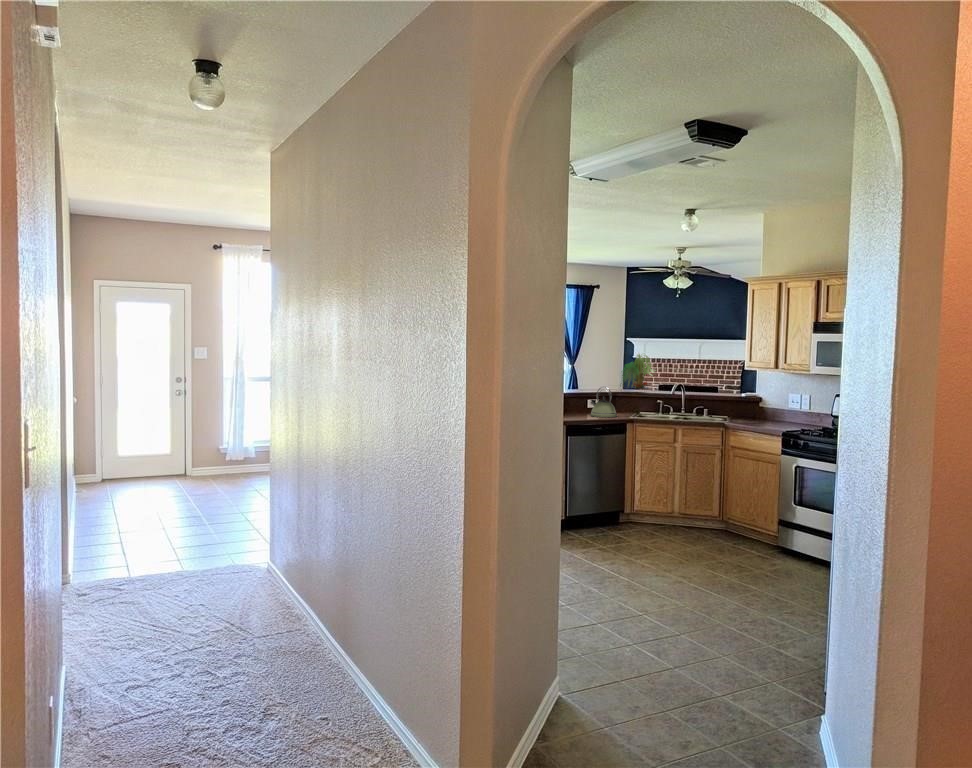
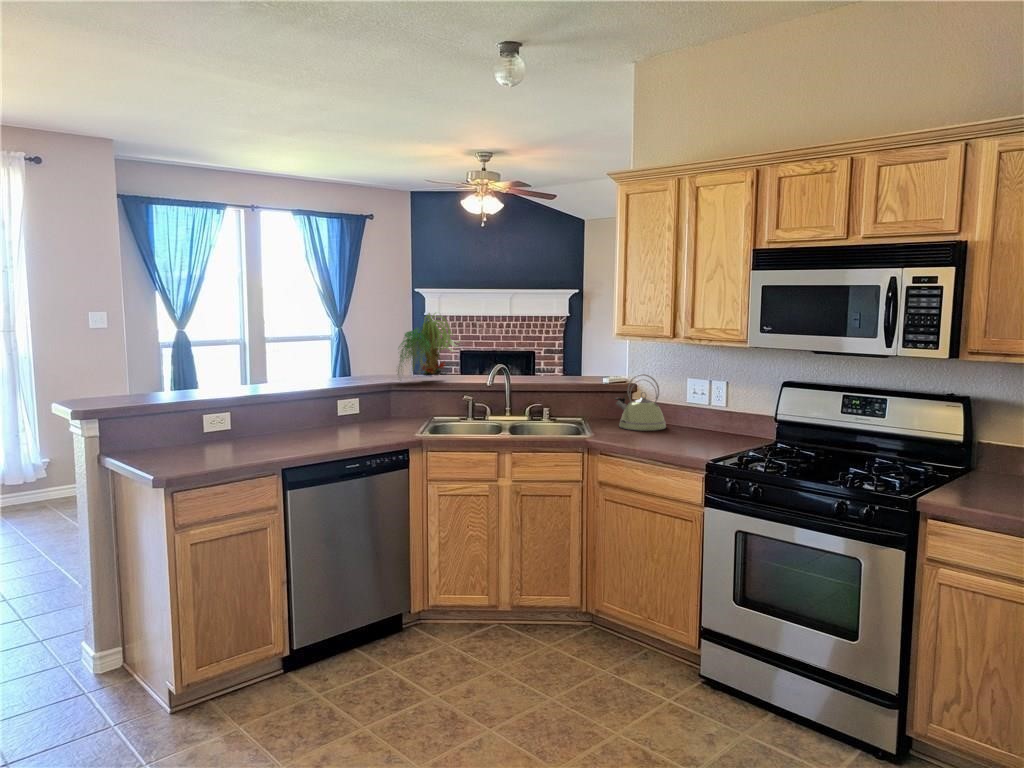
kettle: present [590,387,617,417] -> present [615,374,666,431]

